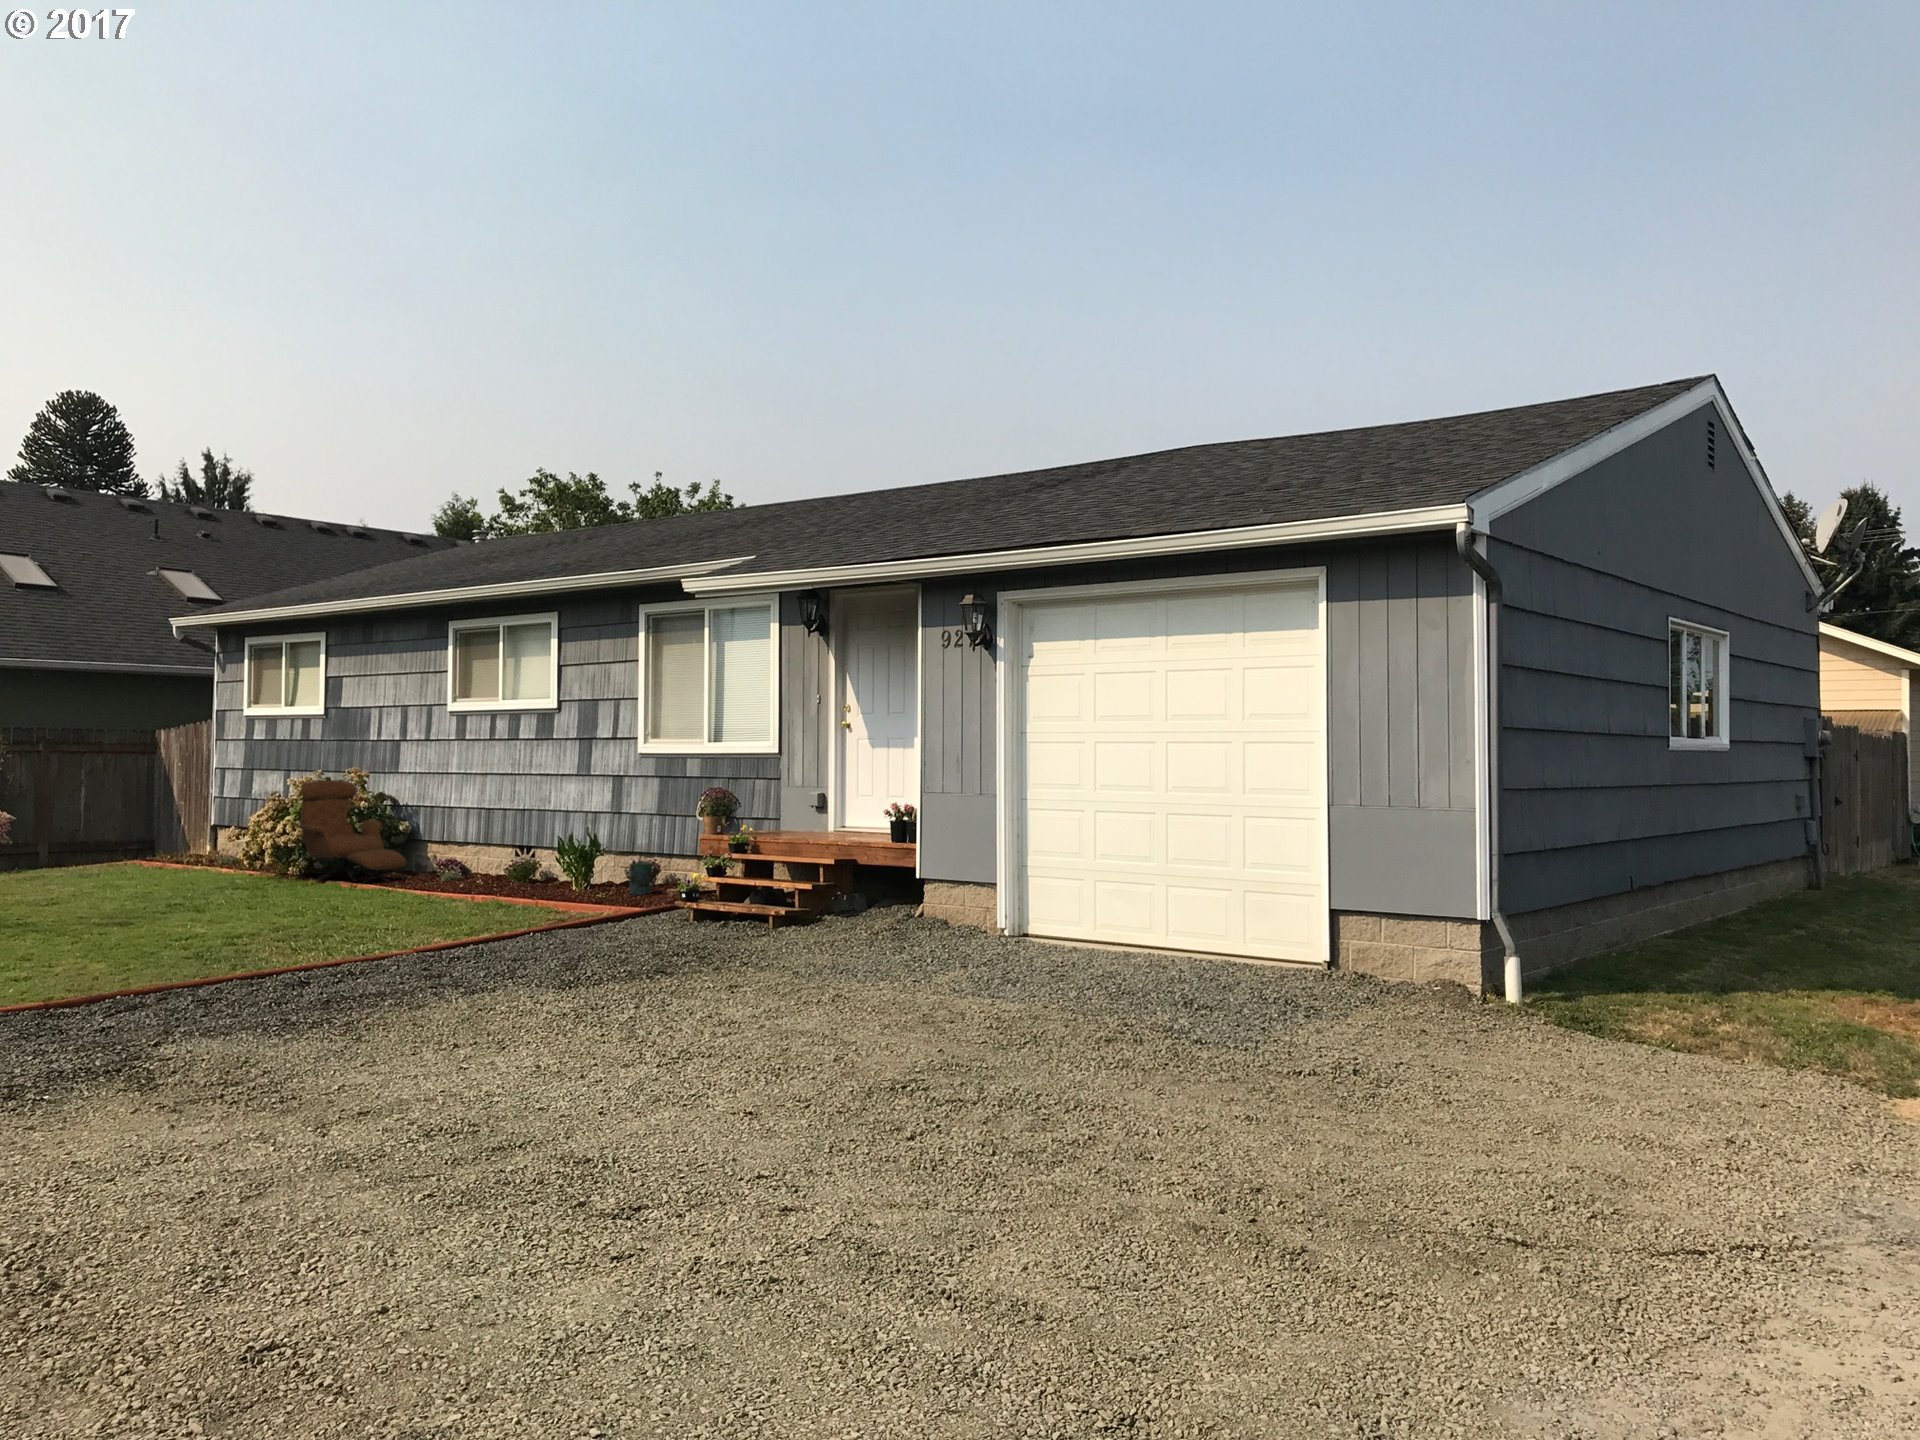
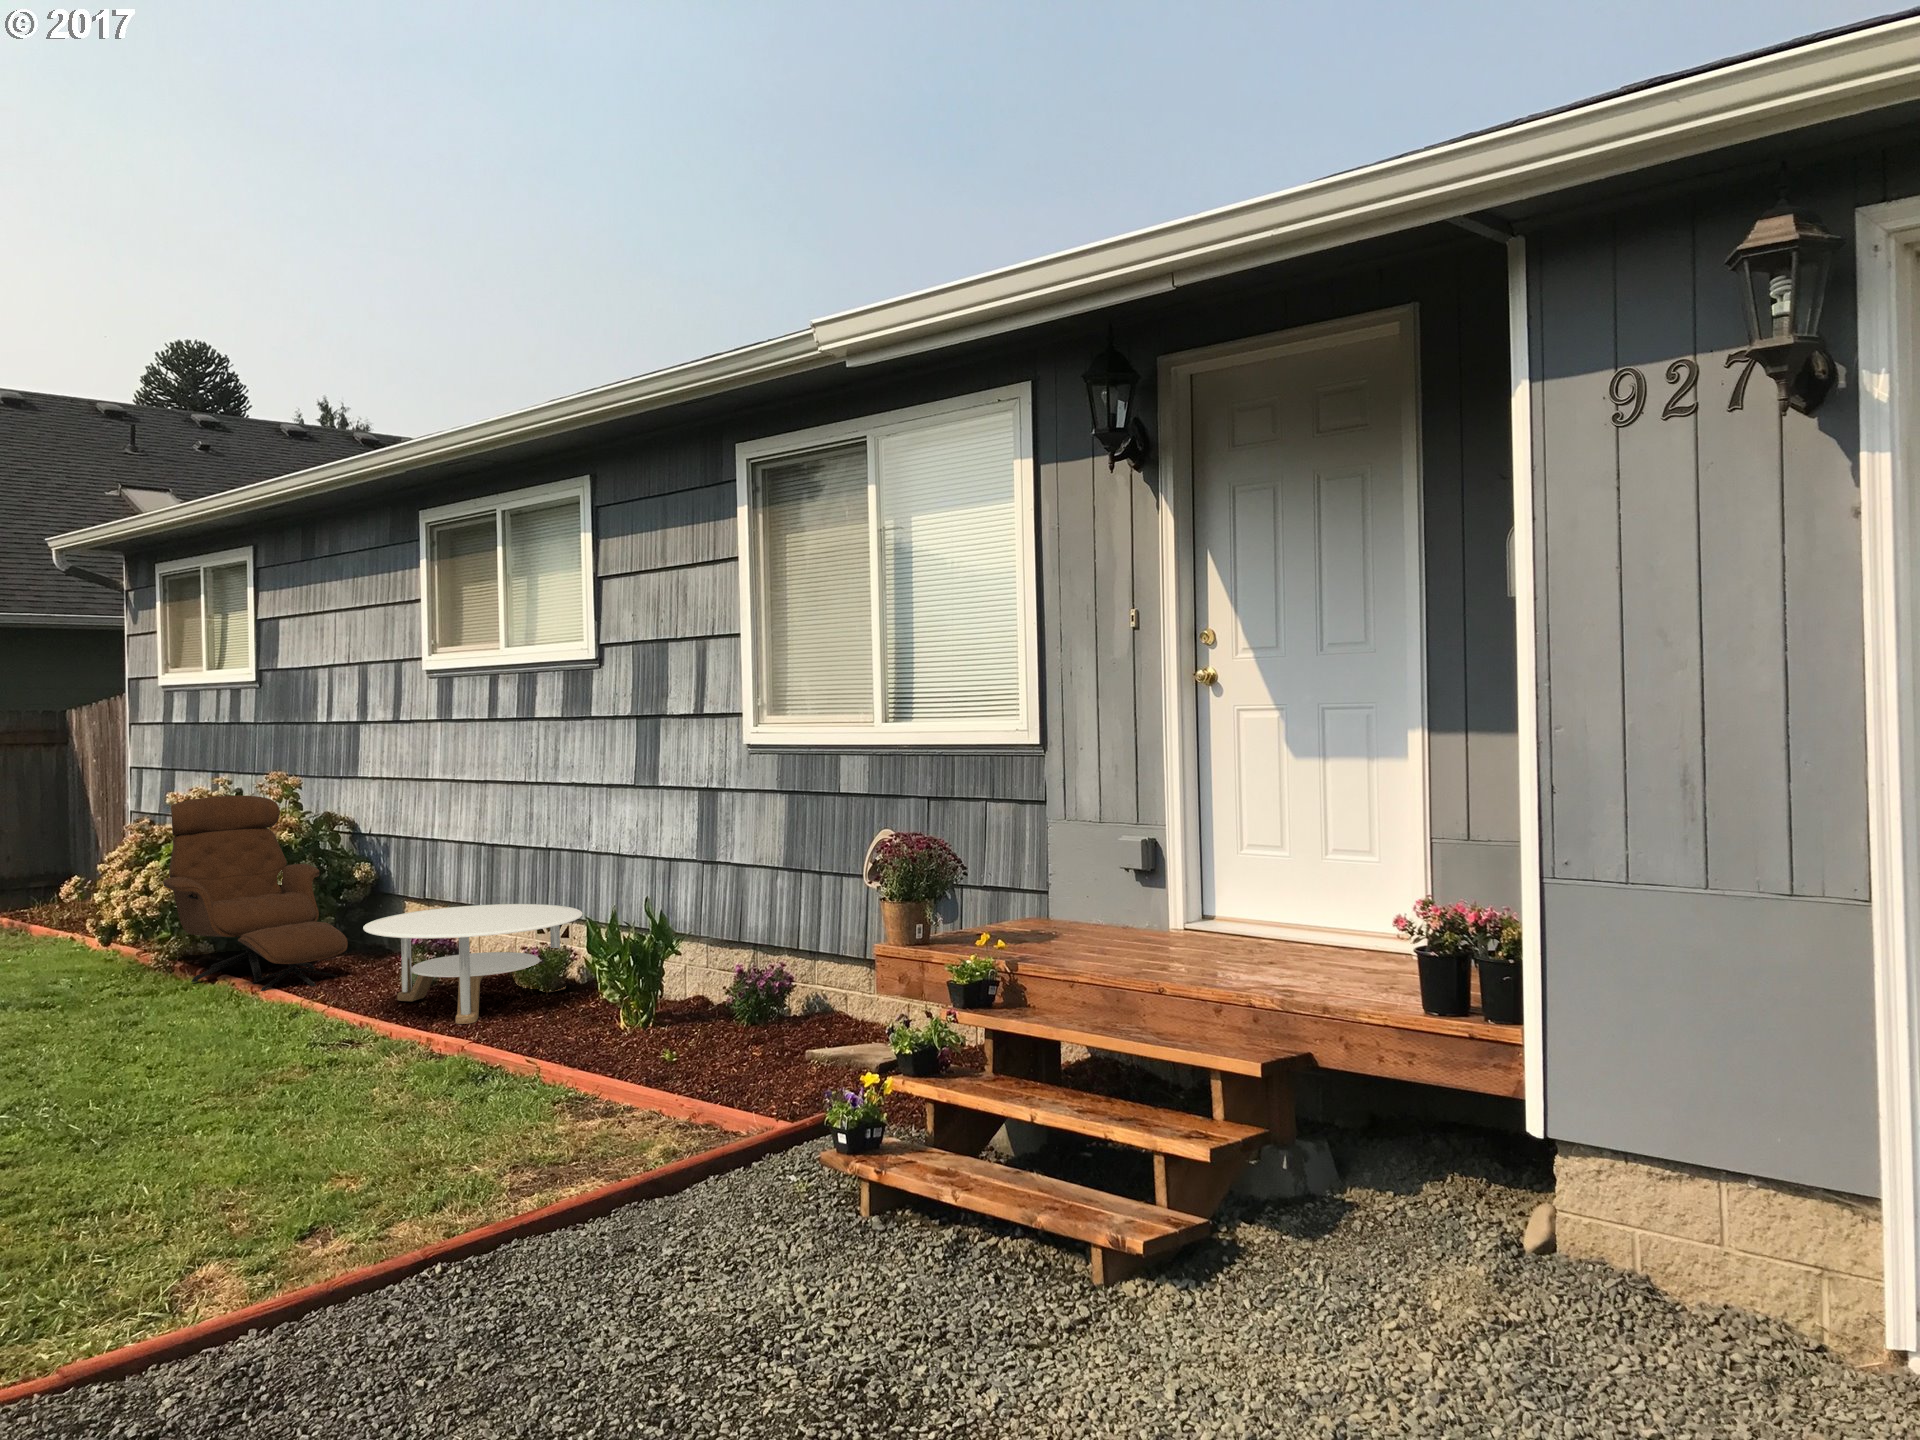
round table: none [433,838,547,891] -> present [363,904,582,1024]
watering can: present [625,861,652,895] -> none [717,959,805,1047]

